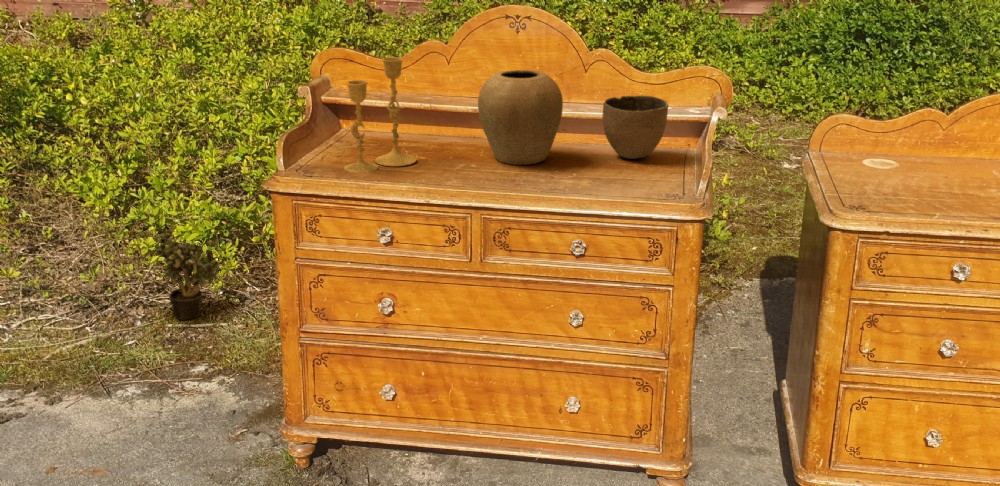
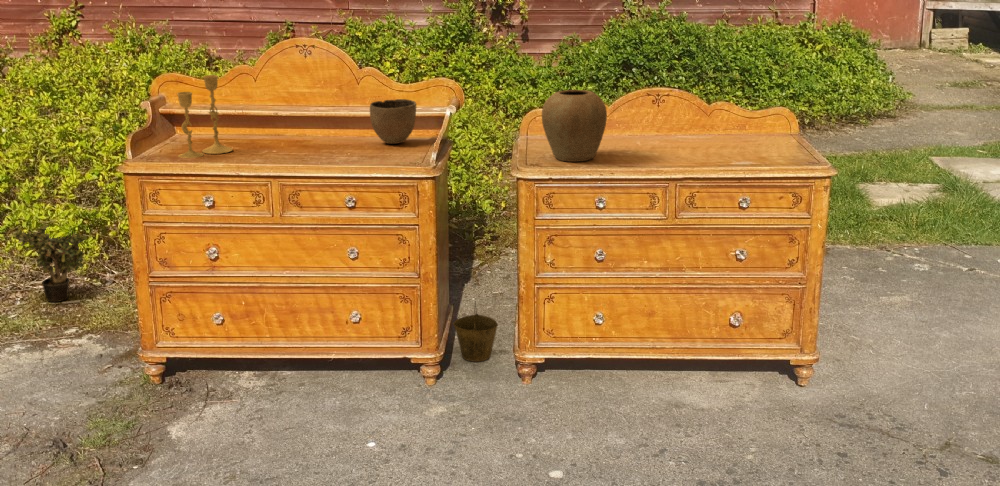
vase: present [478,70,563,165] -> present [542,90,607,162]
bucket: none [699,381,763,464] -> present [453,304,498,362]

